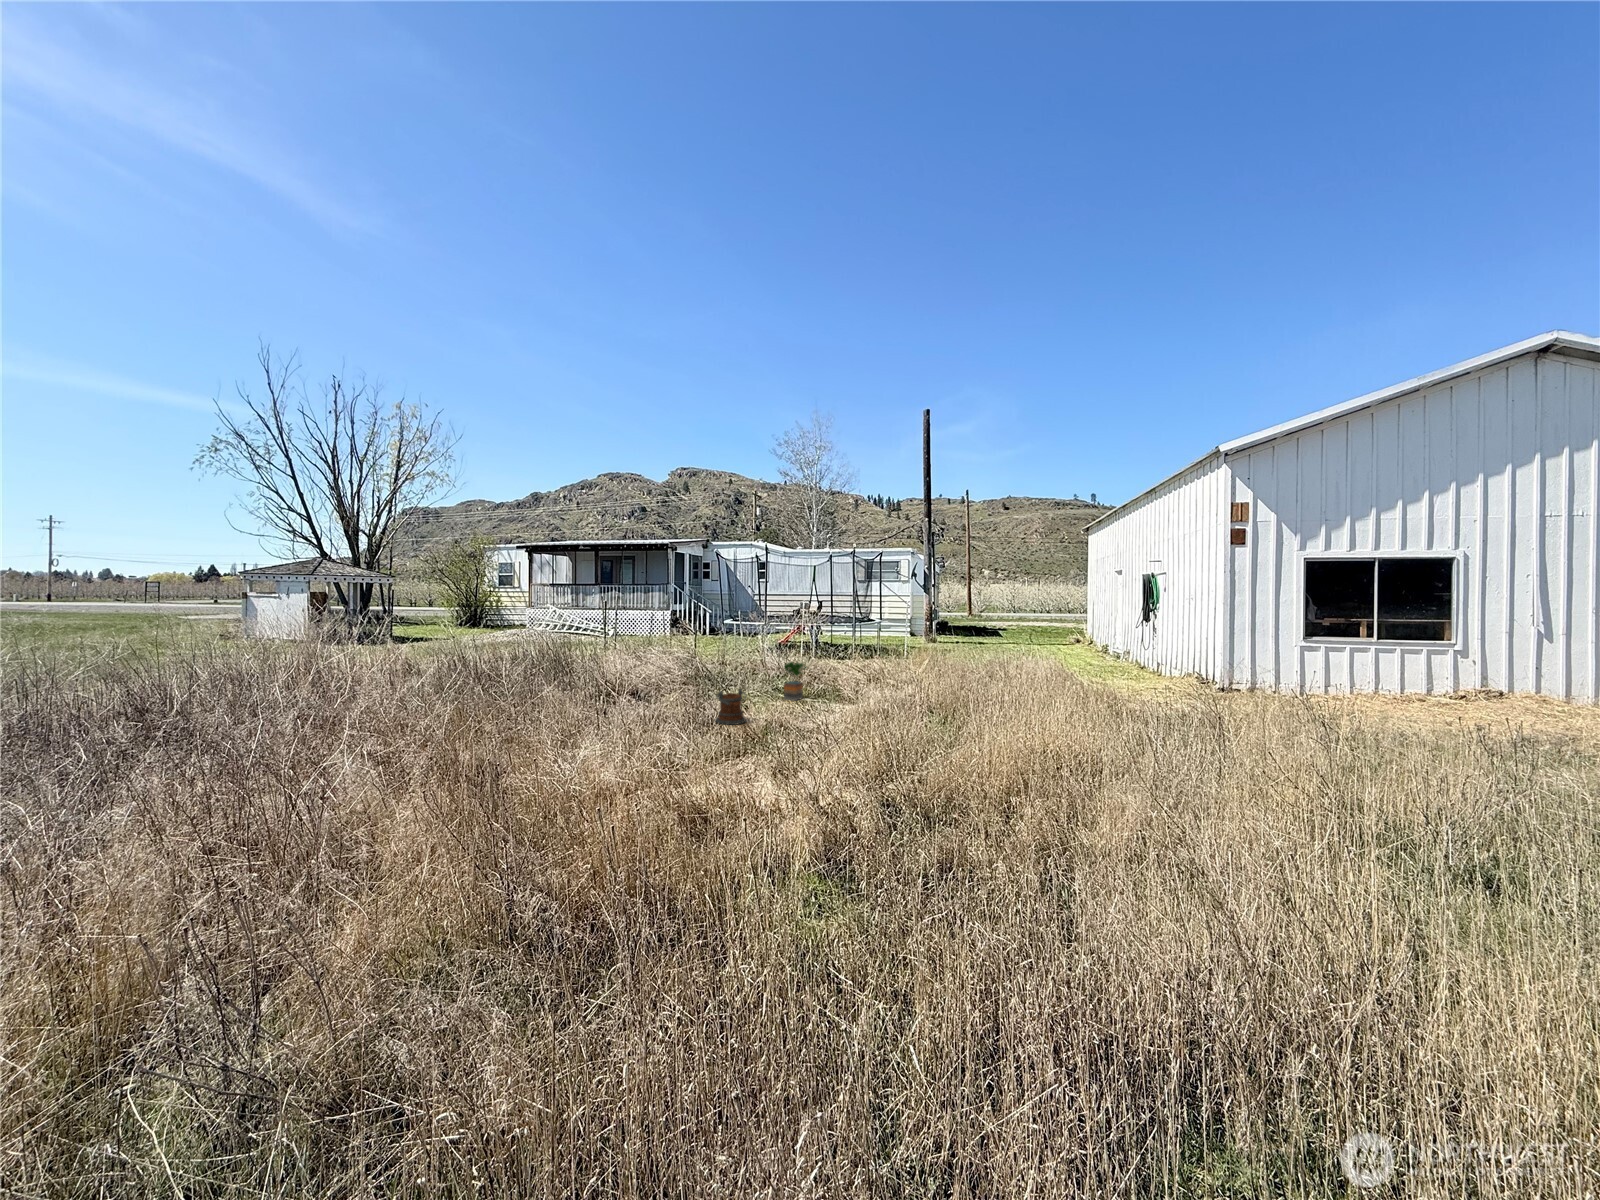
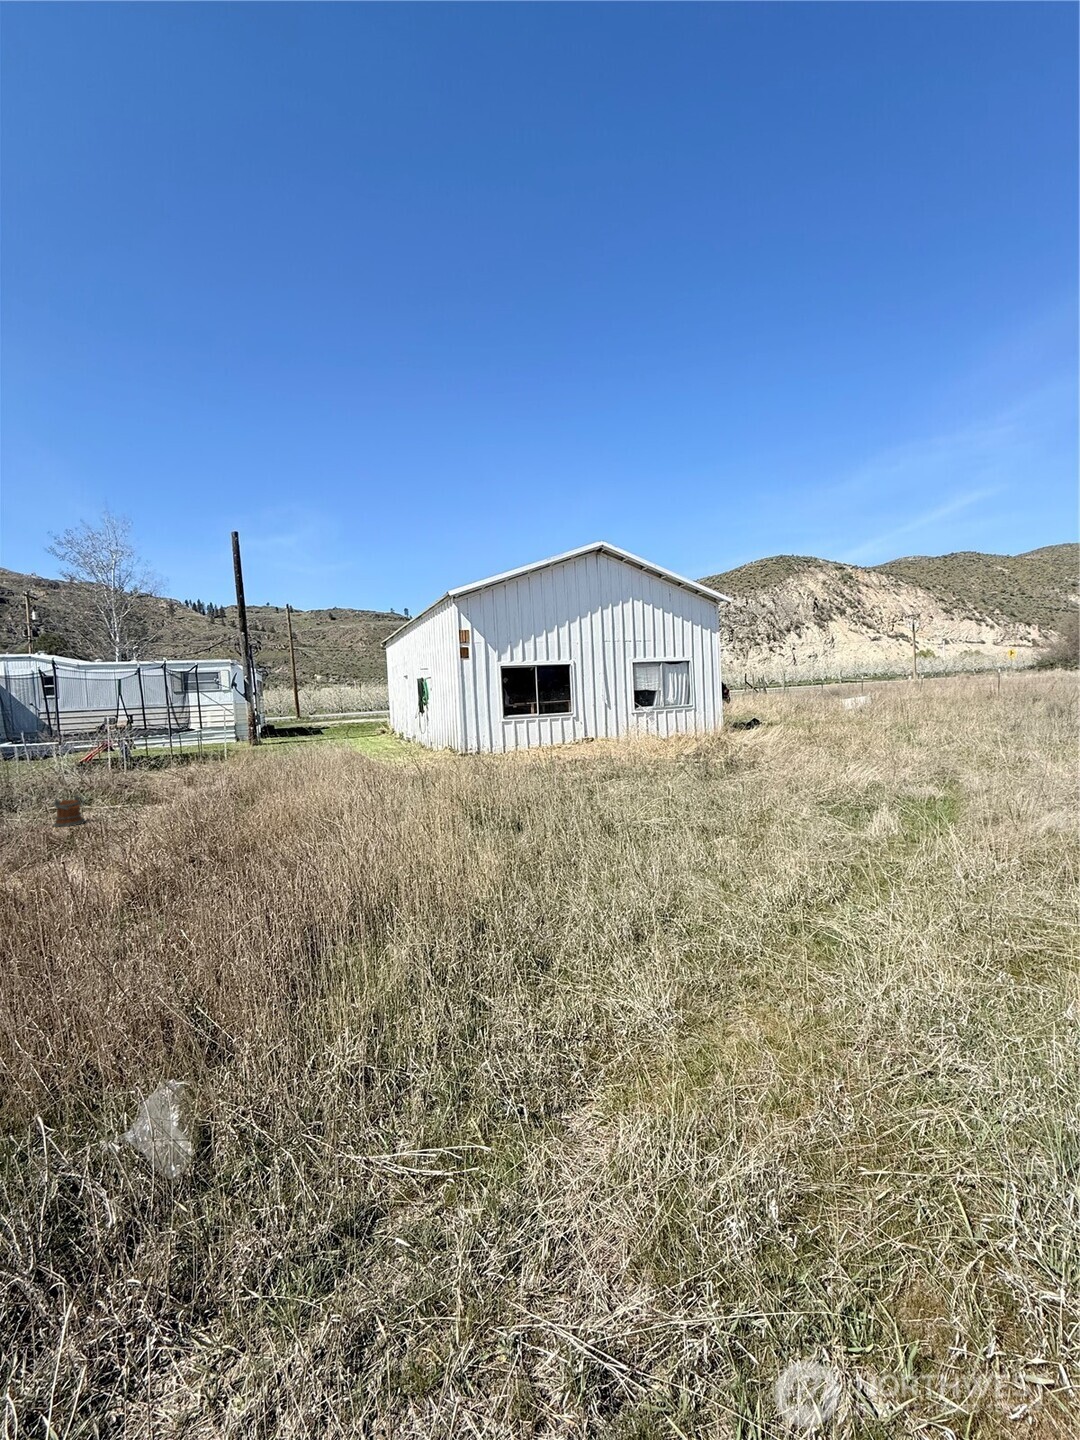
potted tree: present [784,662,806,701] -> none [112,769,138,804]

